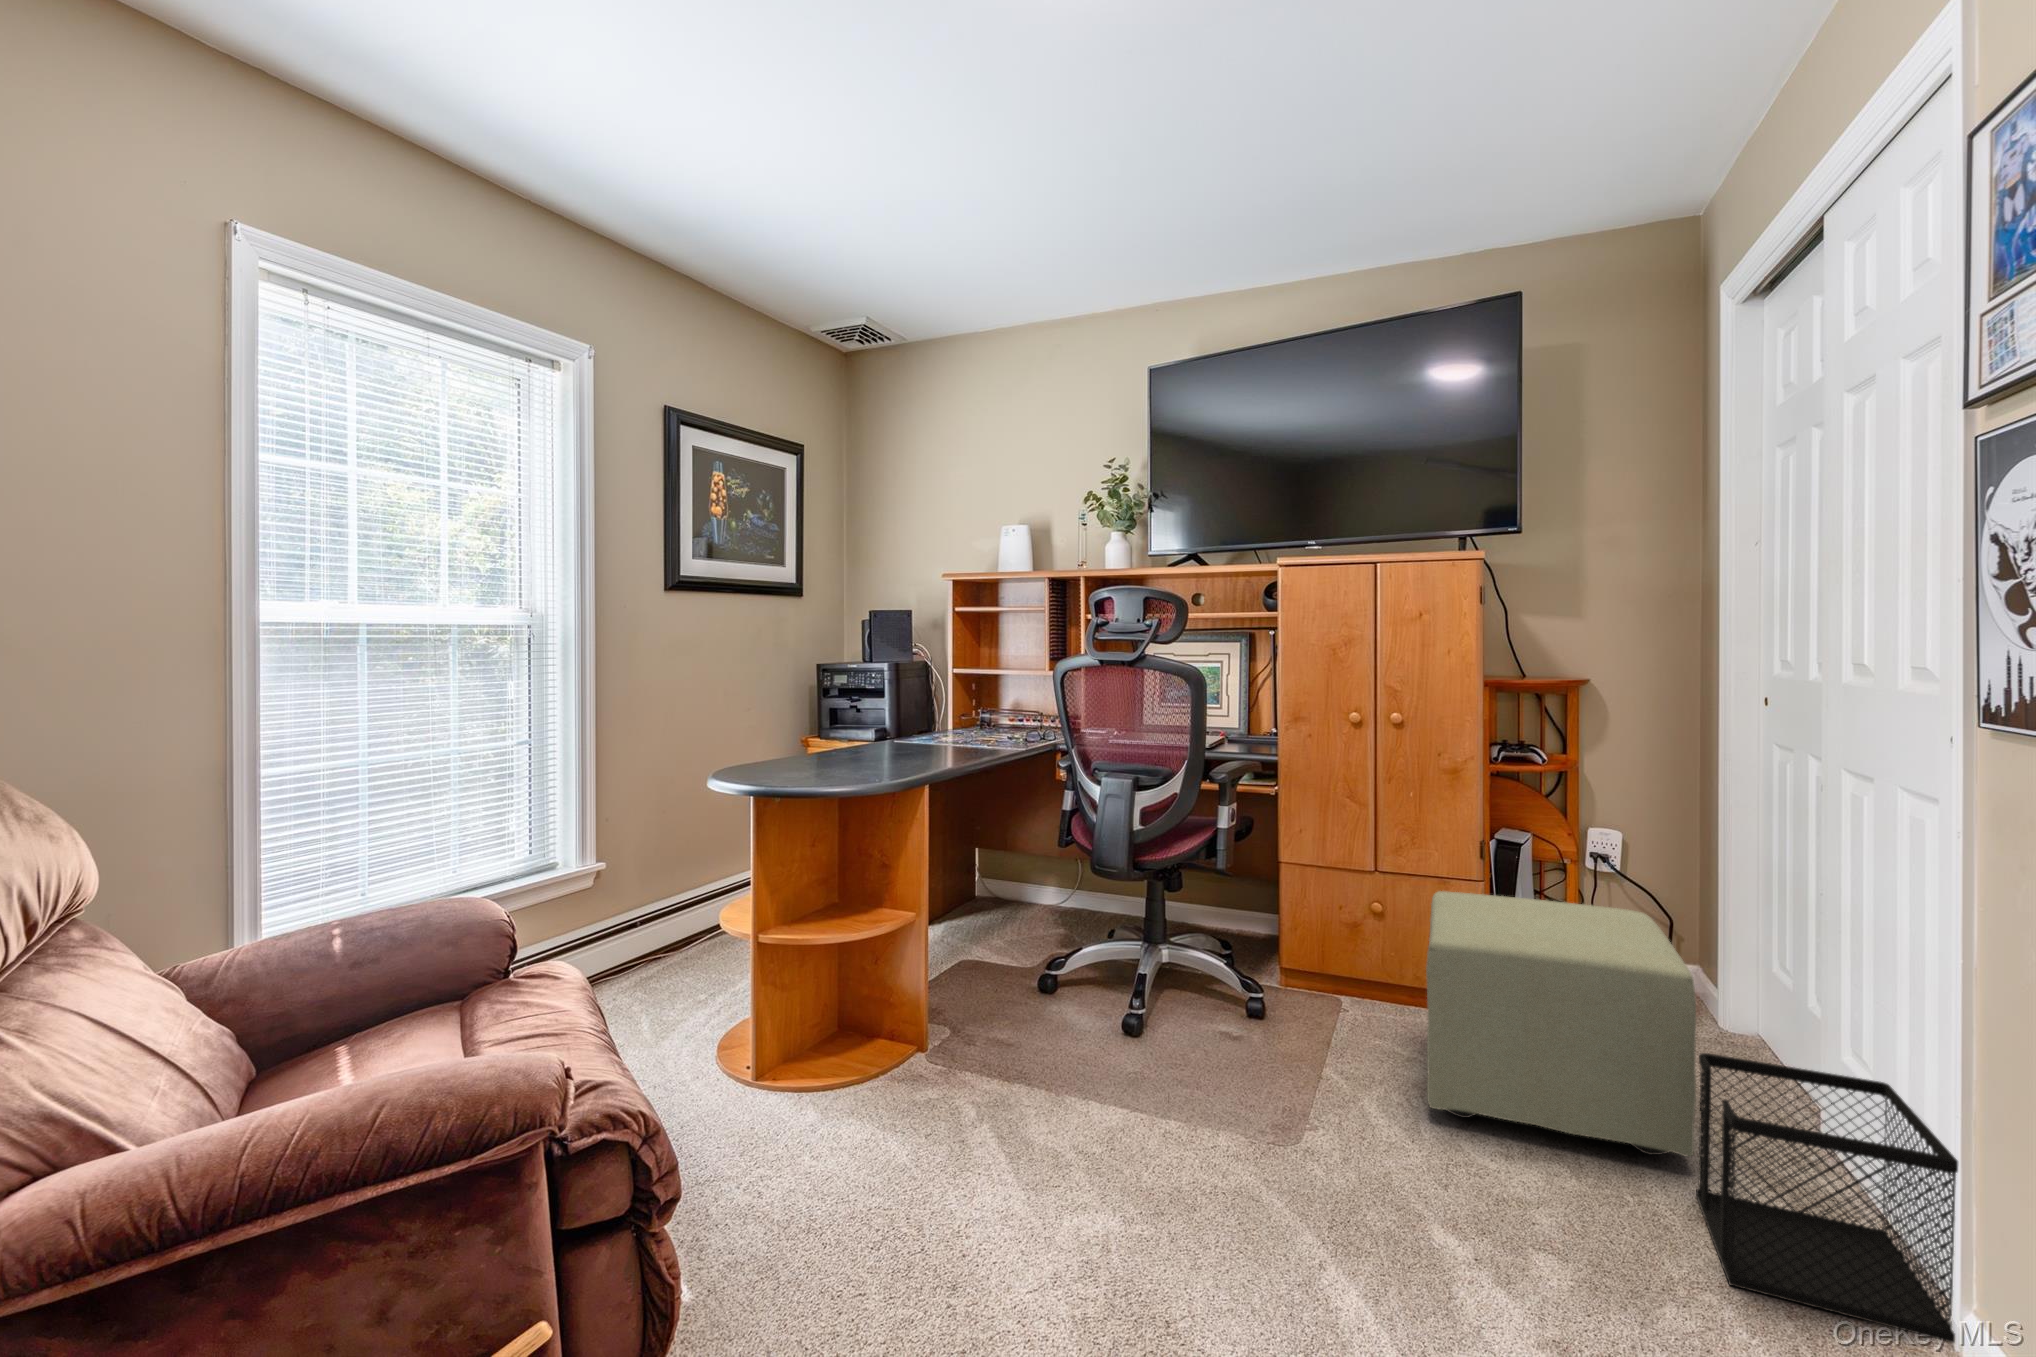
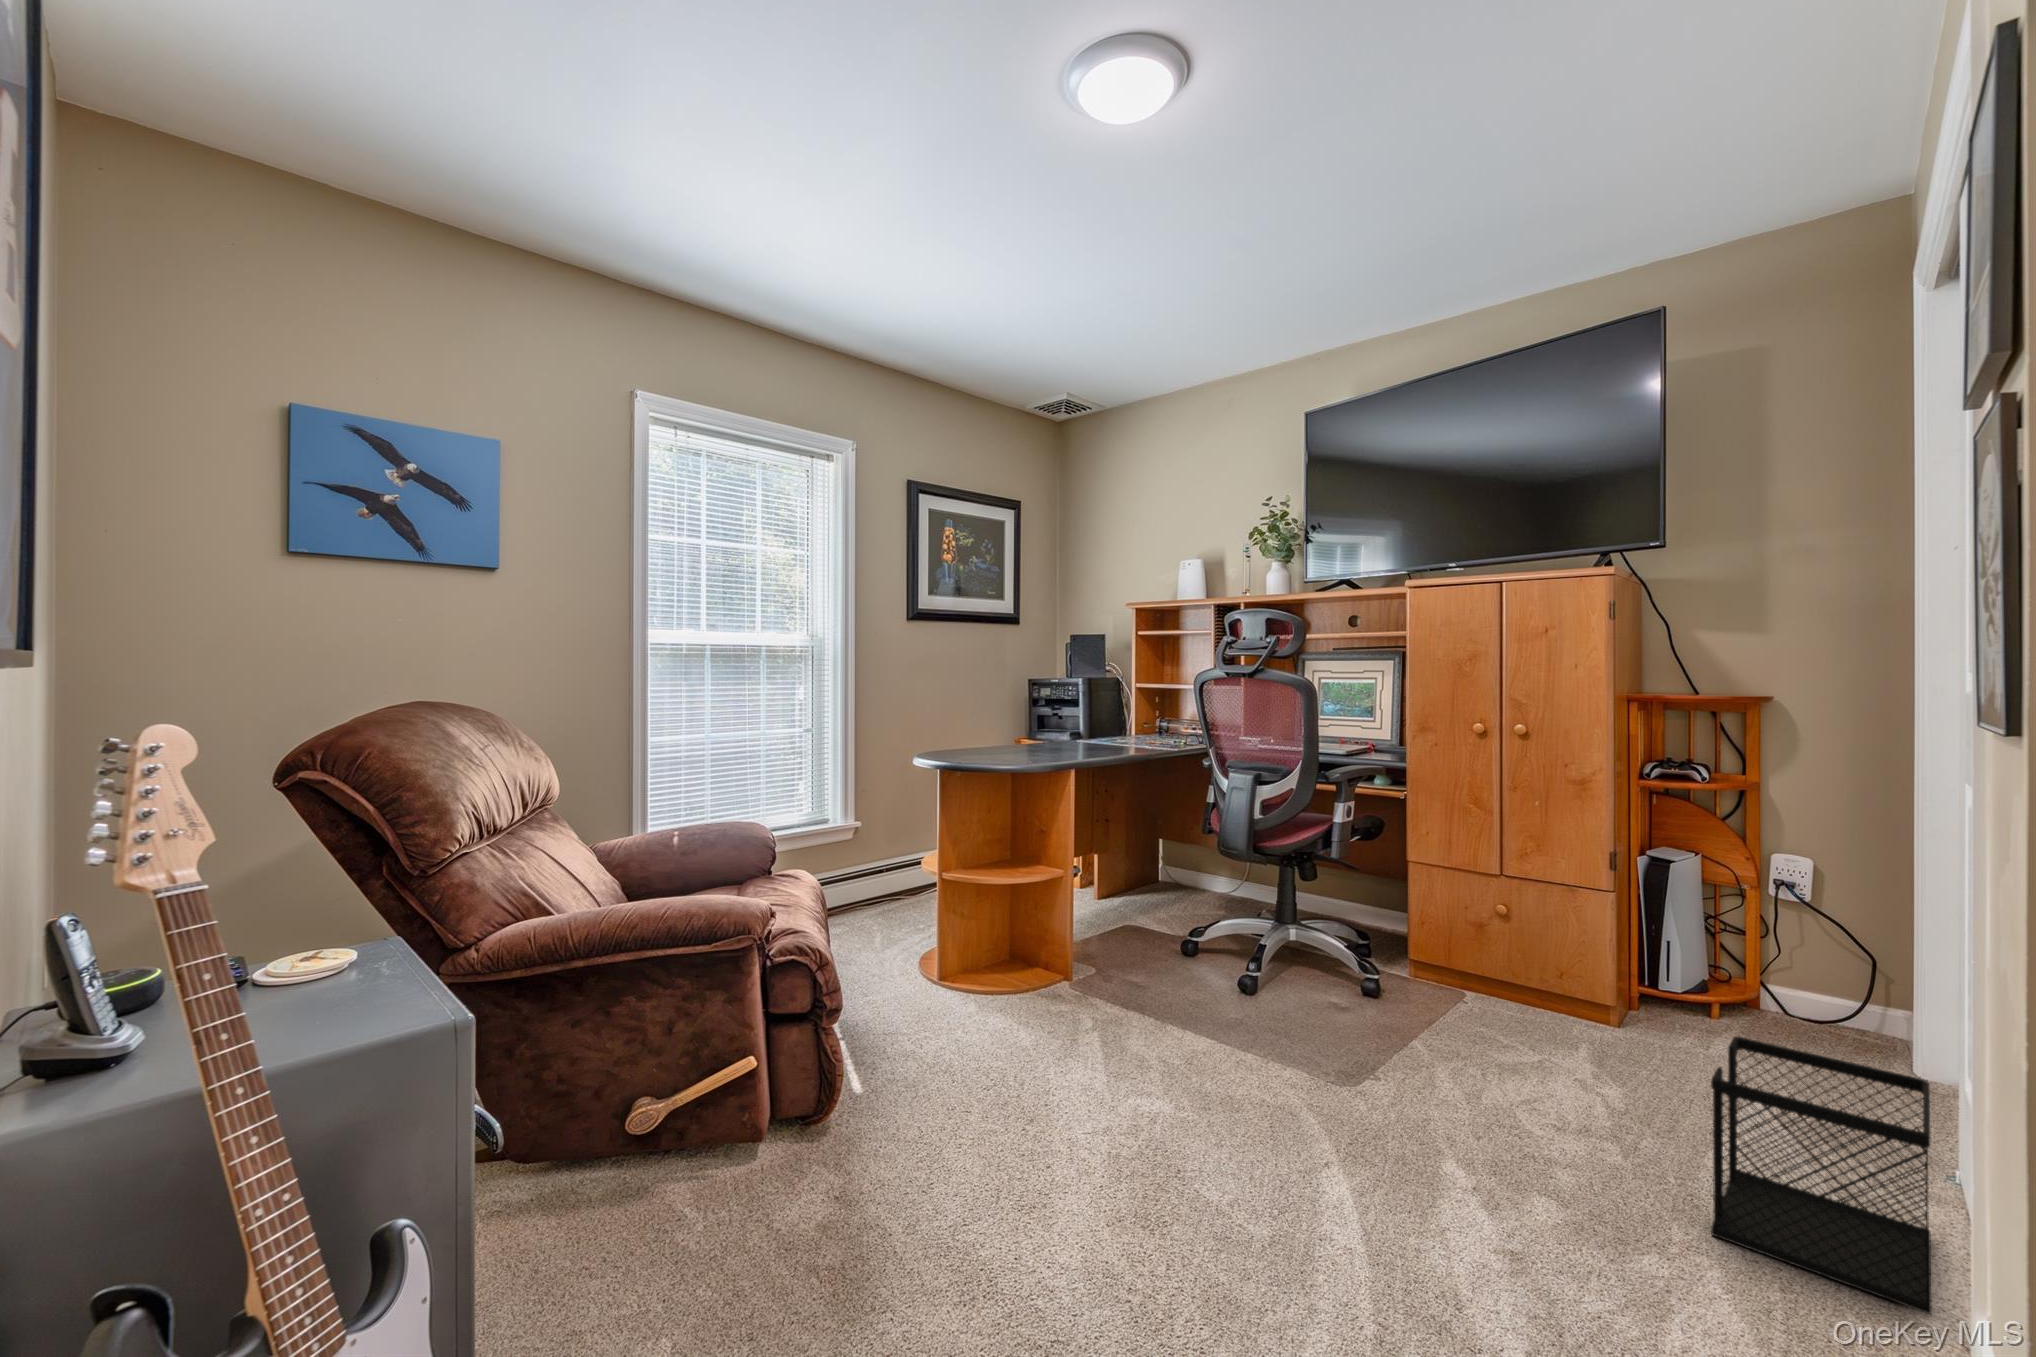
ottoman: present [1426,891,1696,1156] -> none [1488,889,1762,1142]

